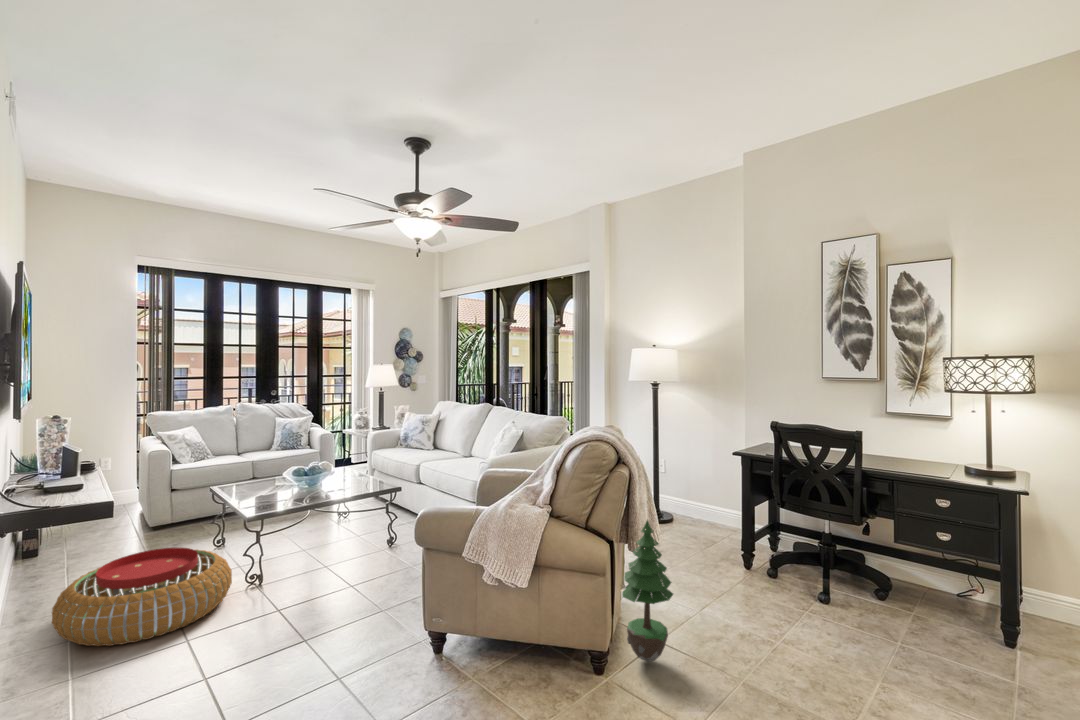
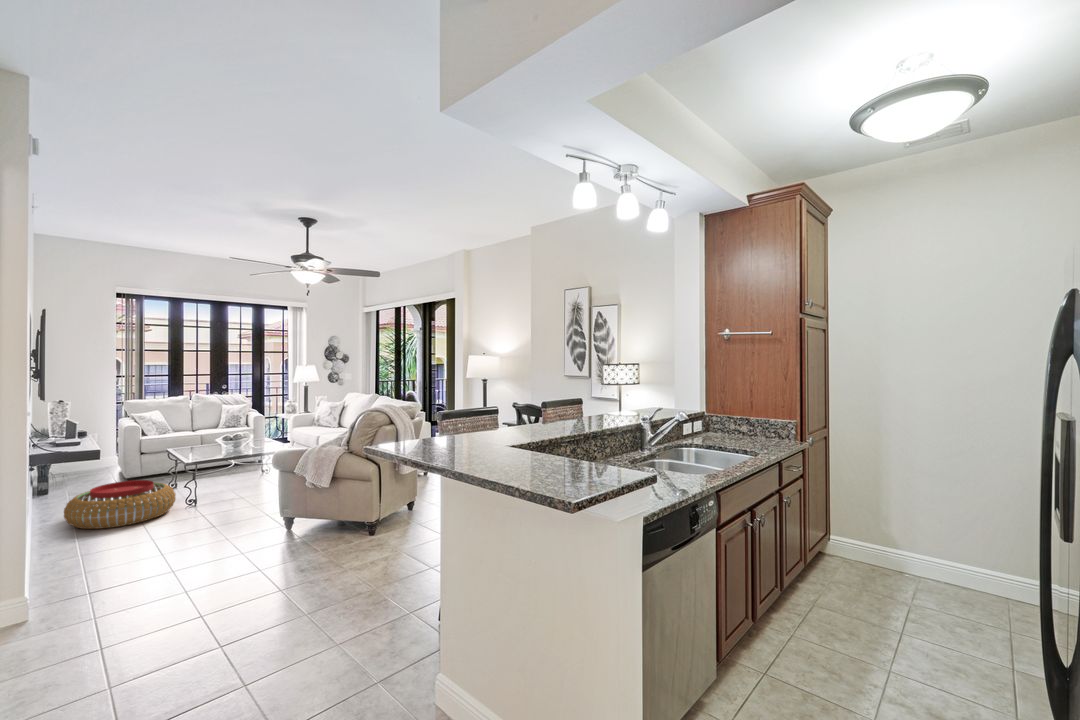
potted tree: present [622,520,673,662] -> none [388,453,417,531]

